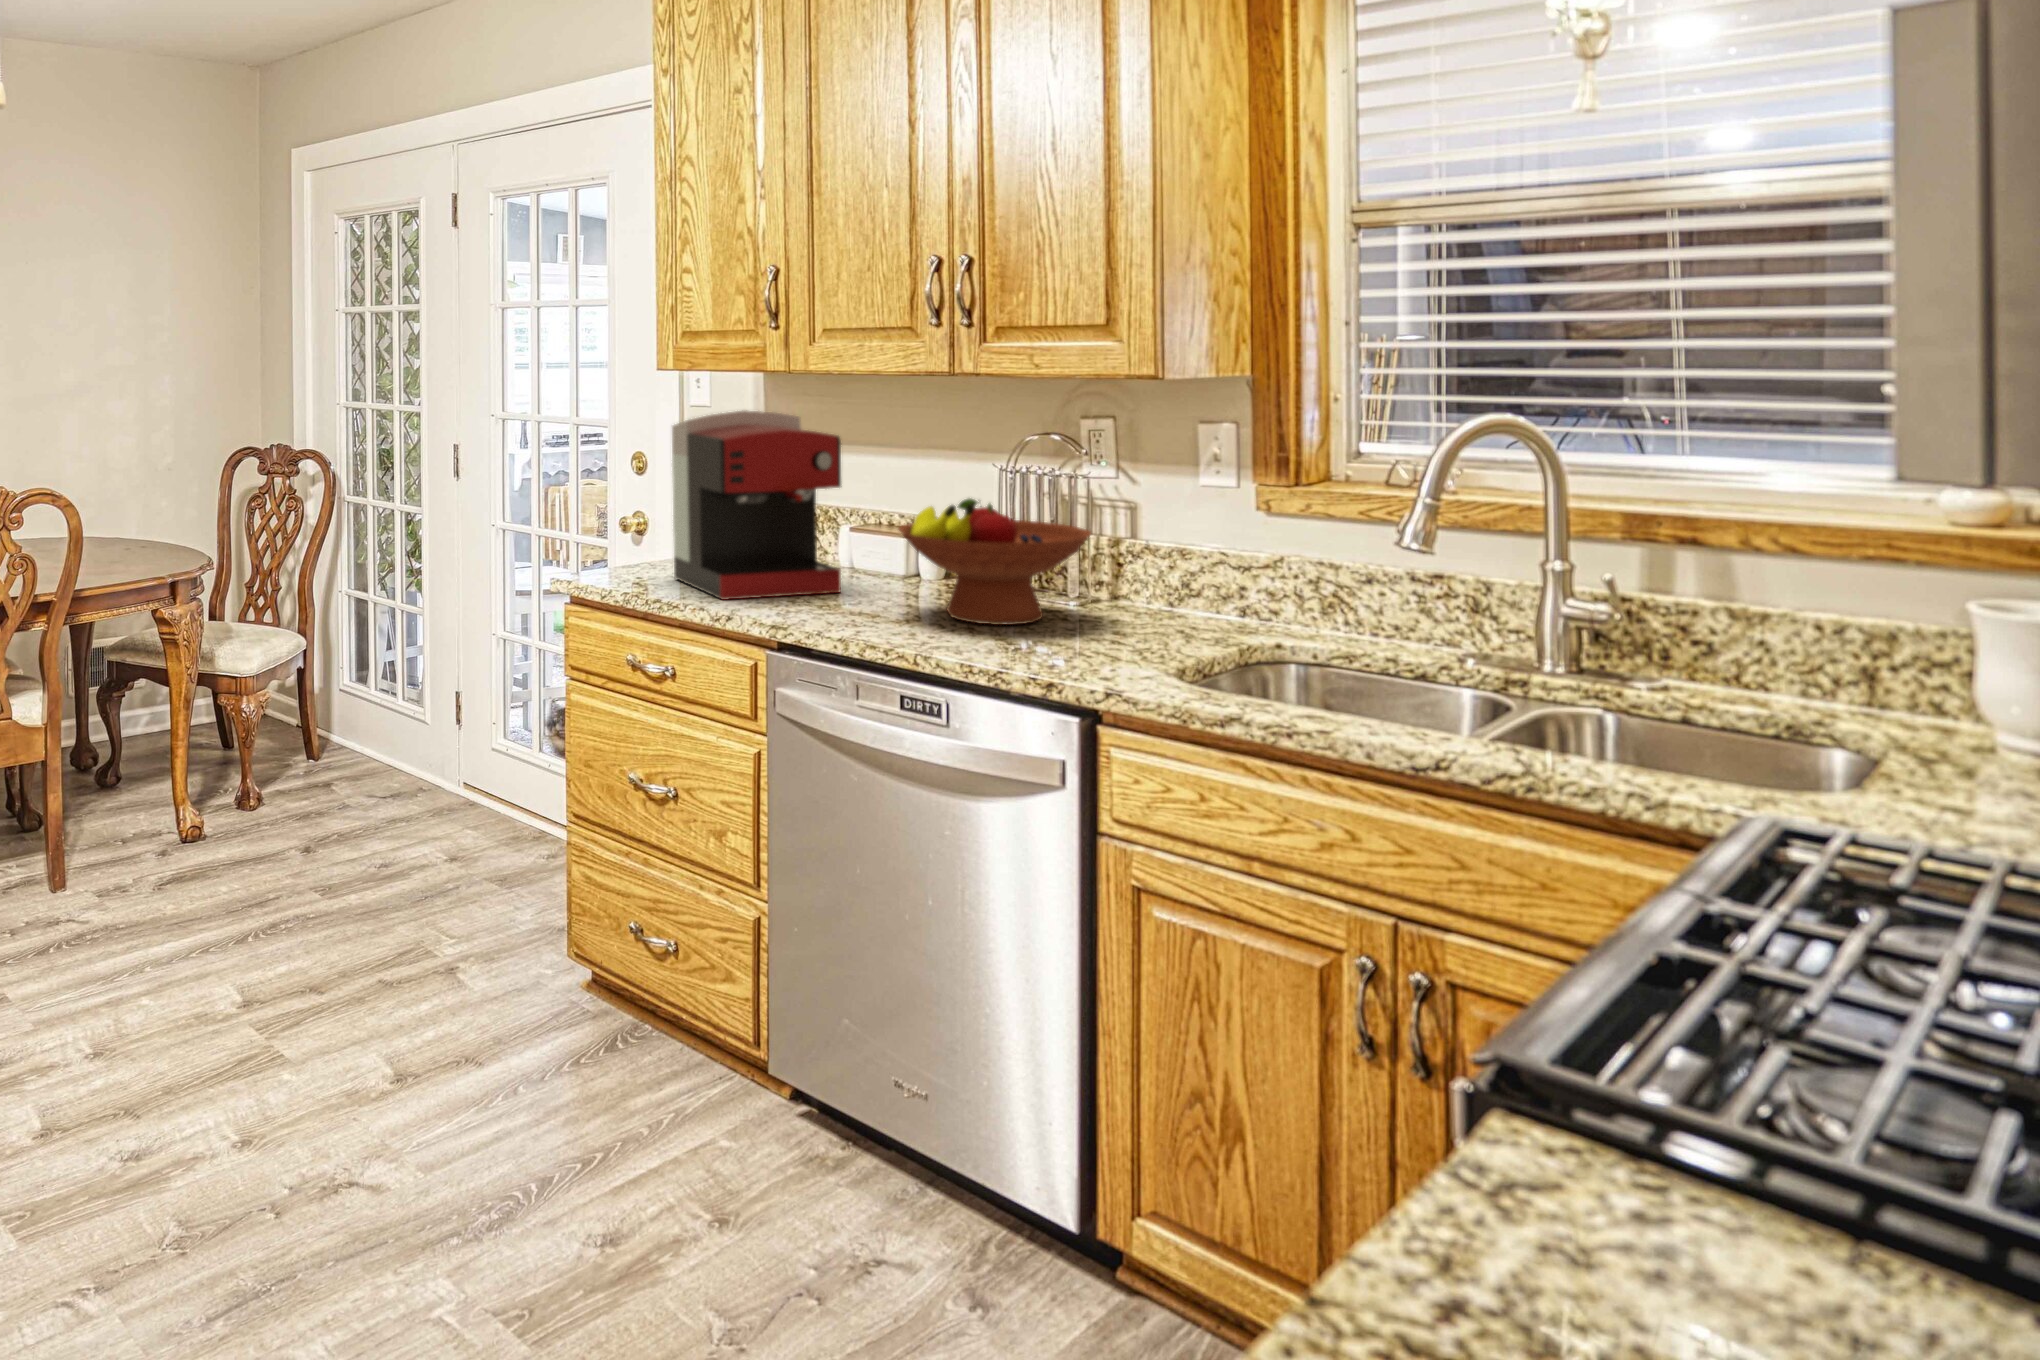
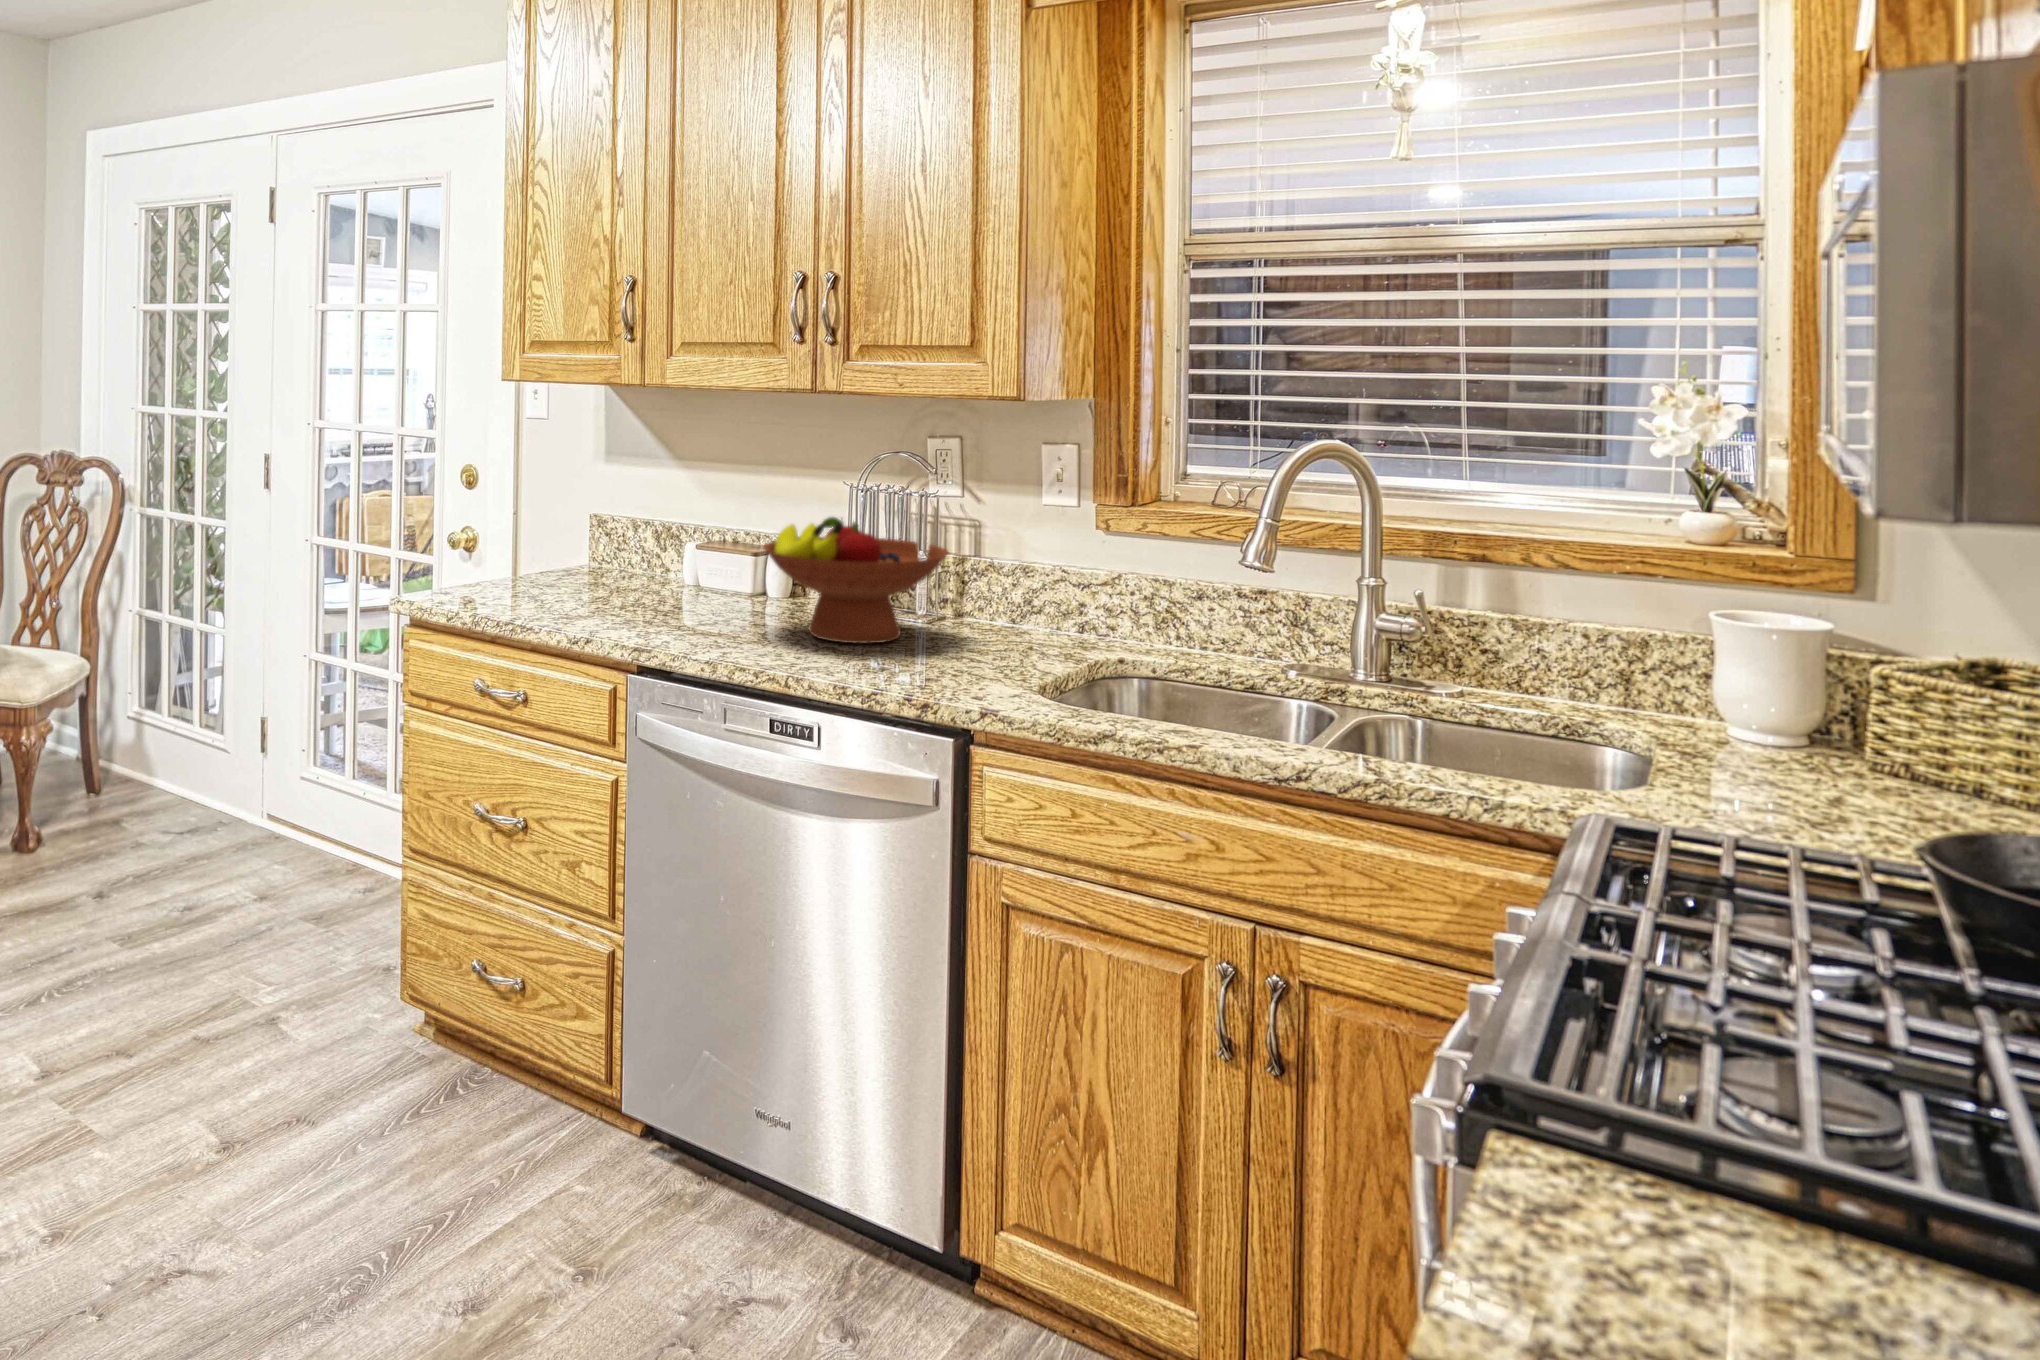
coffee maker: present [672,410,841,600] -> none [522,424,700,621]

